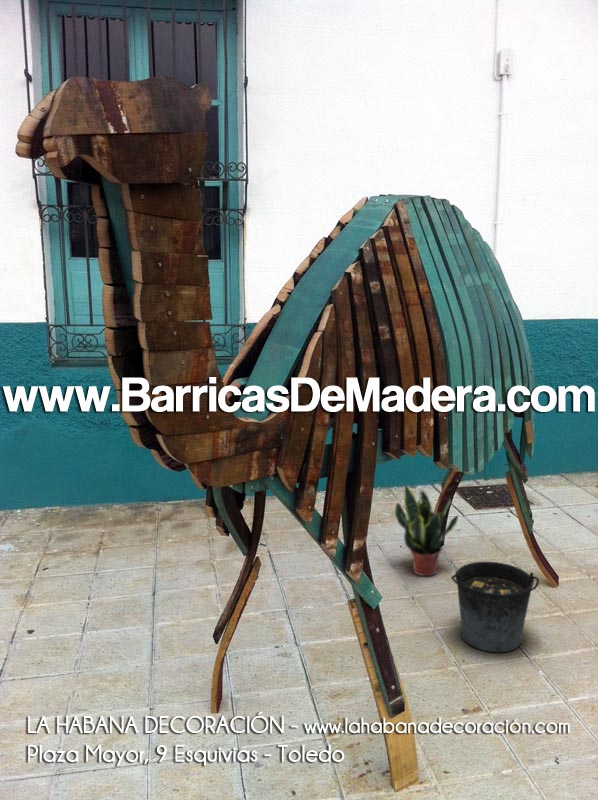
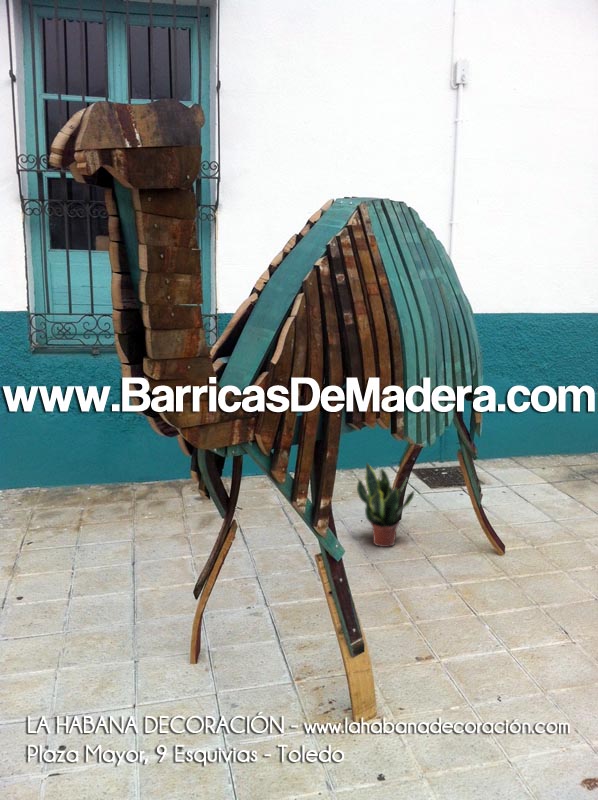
bucket: present [451,562,539,652] -> none [407,530,485,609]

